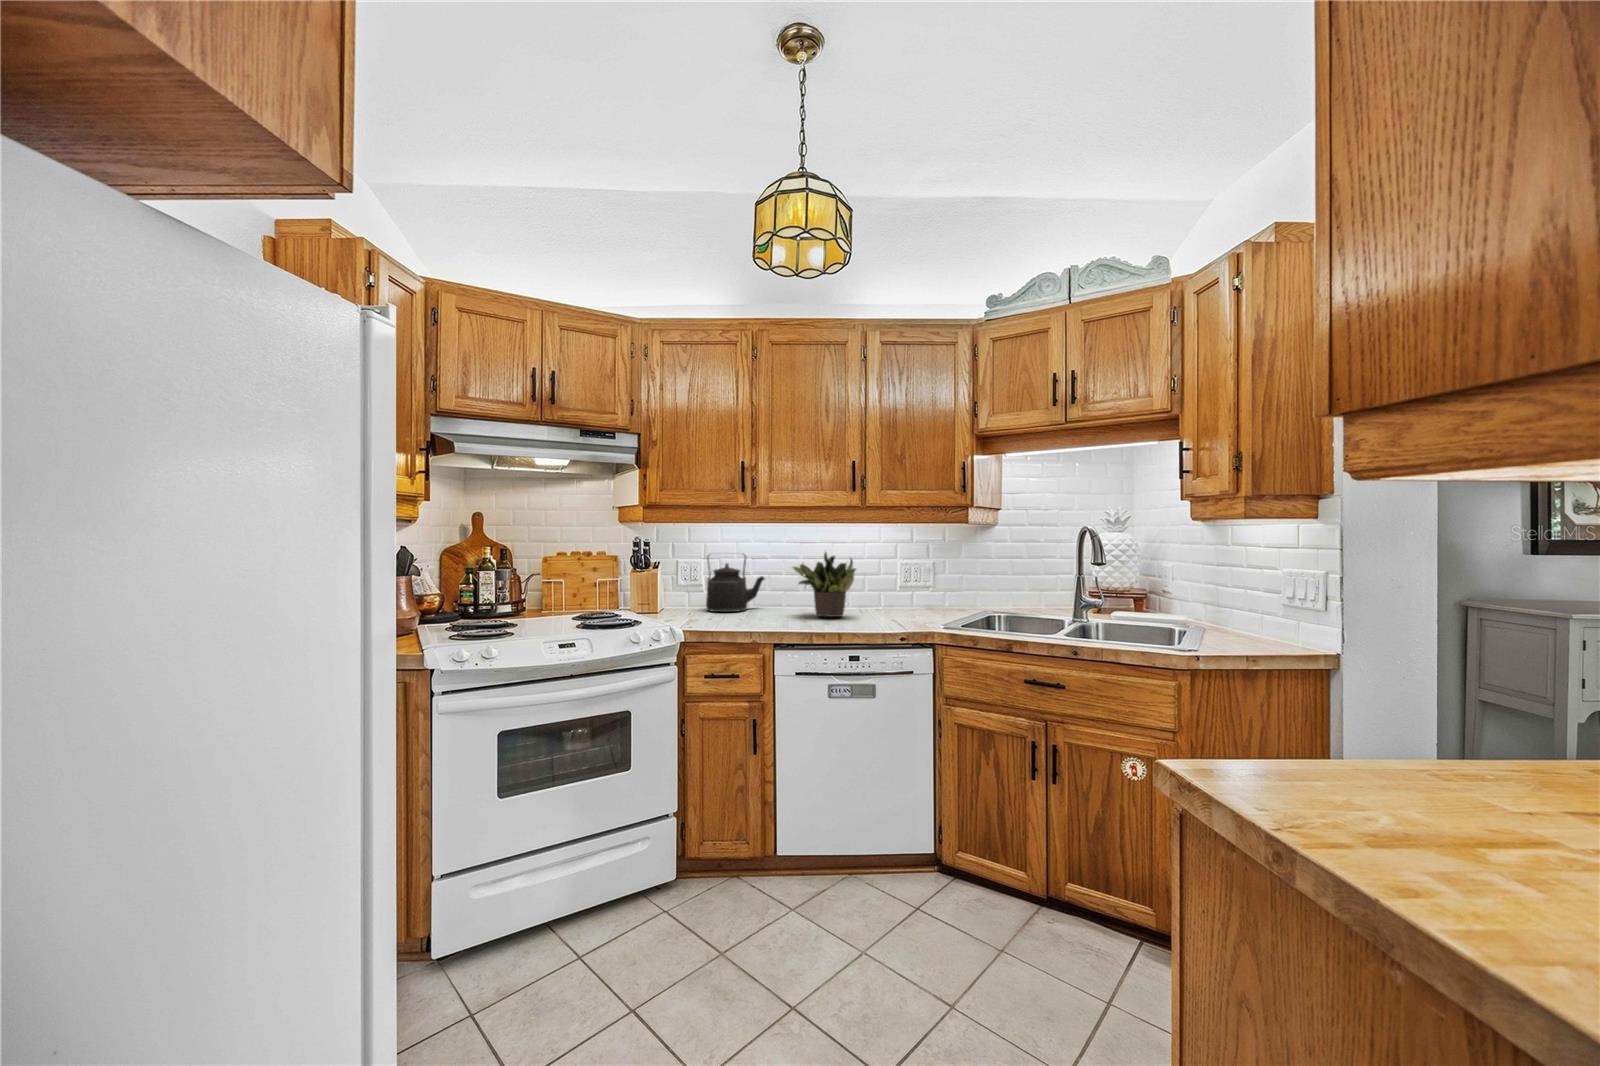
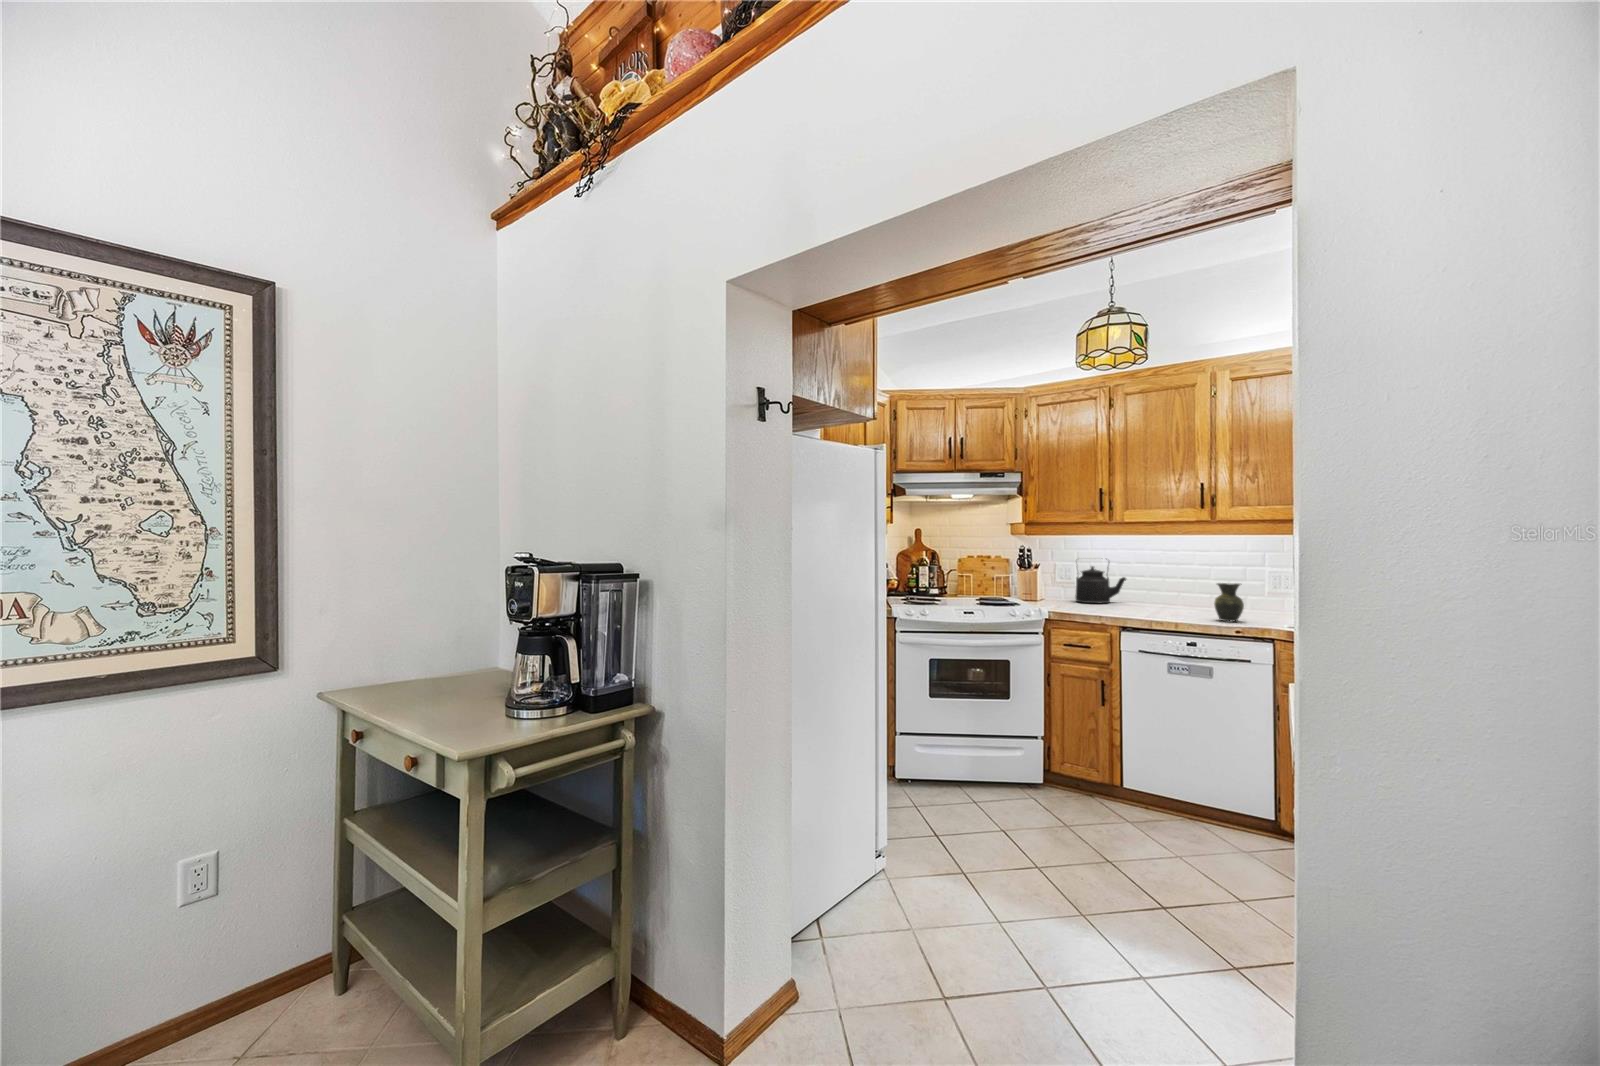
potted plant: present [793,552,855,617] -> none [1144,556,1205,612]
vase: none [874,581,903,627] -> present [1214,583,1244,621]

